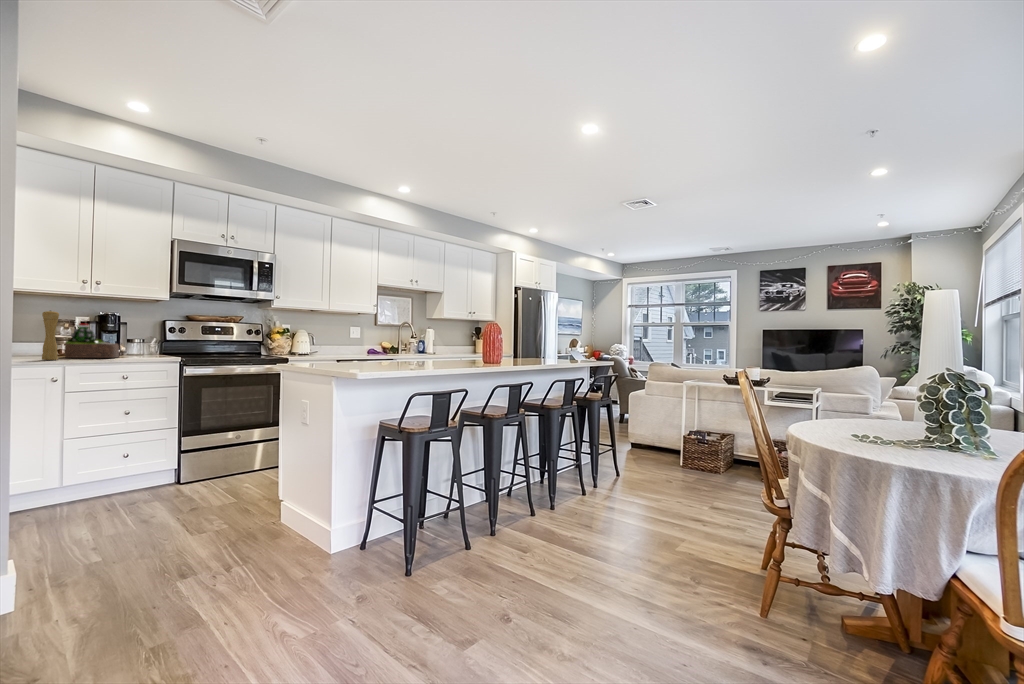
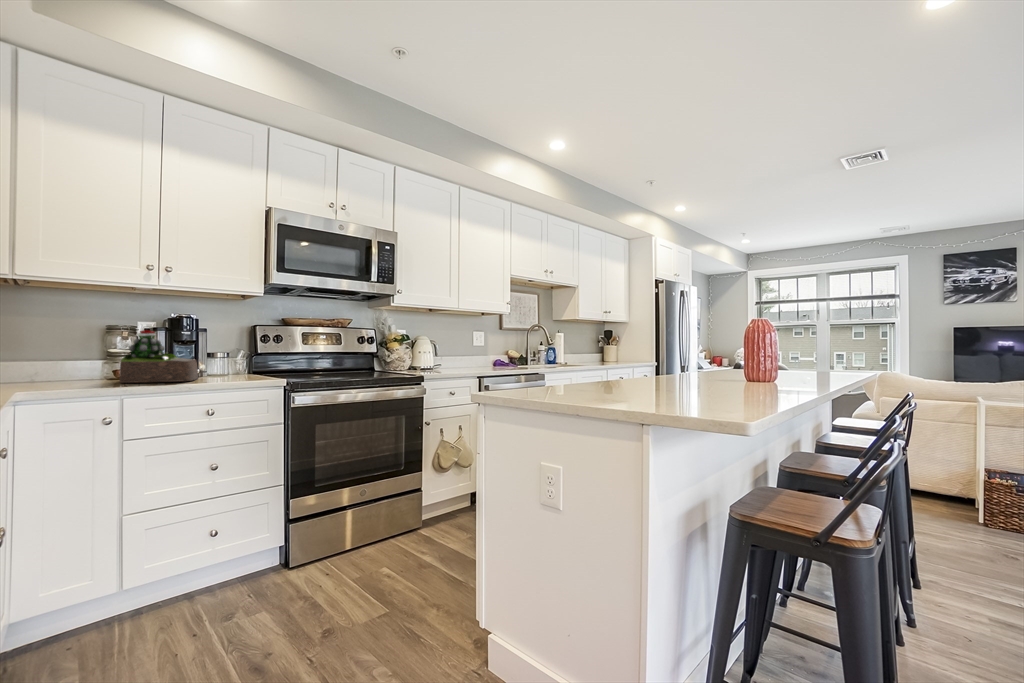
pepper mill: present [42,311,59,360] -> none [82,311,108,388]

